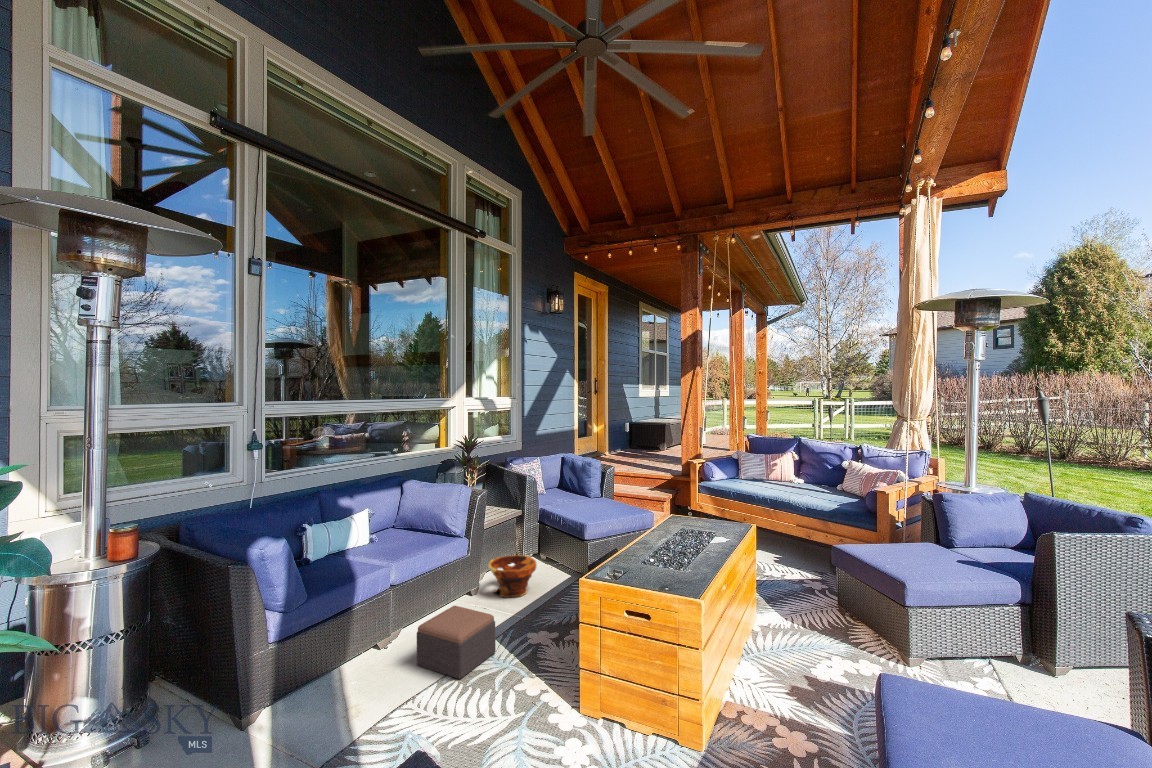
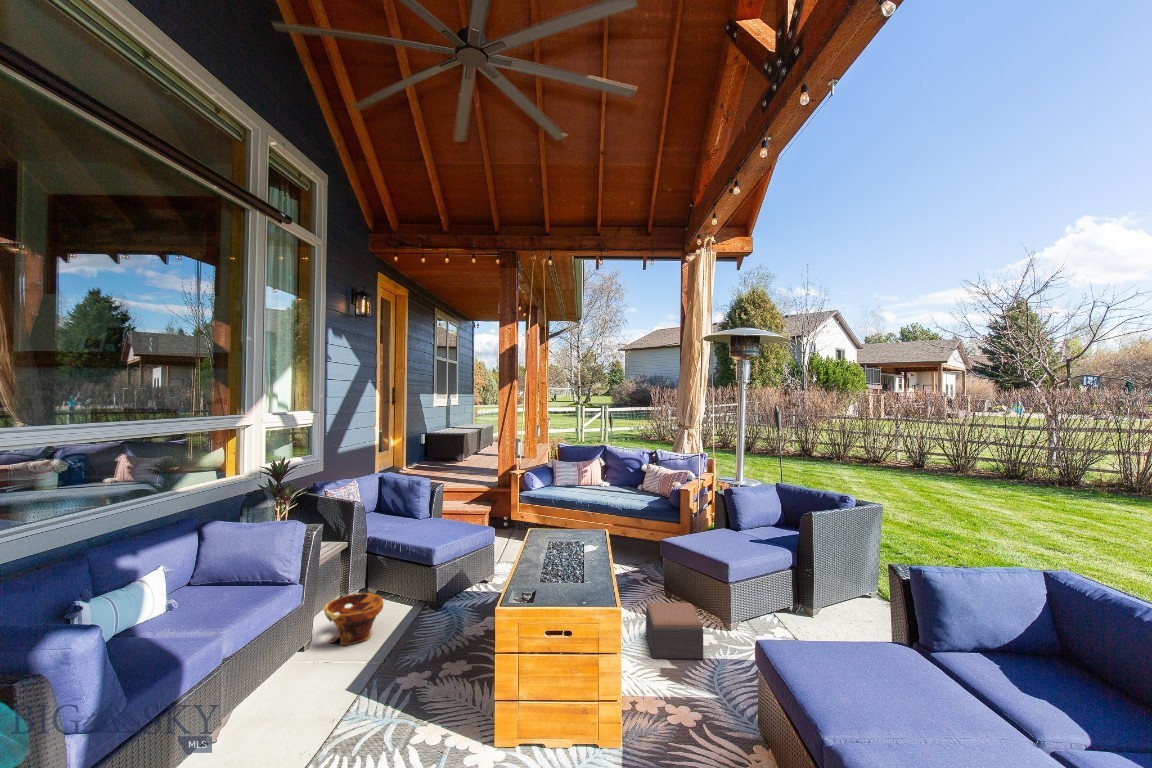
footstool: present [417,606,495,679] -> present [646,603,703,659]

